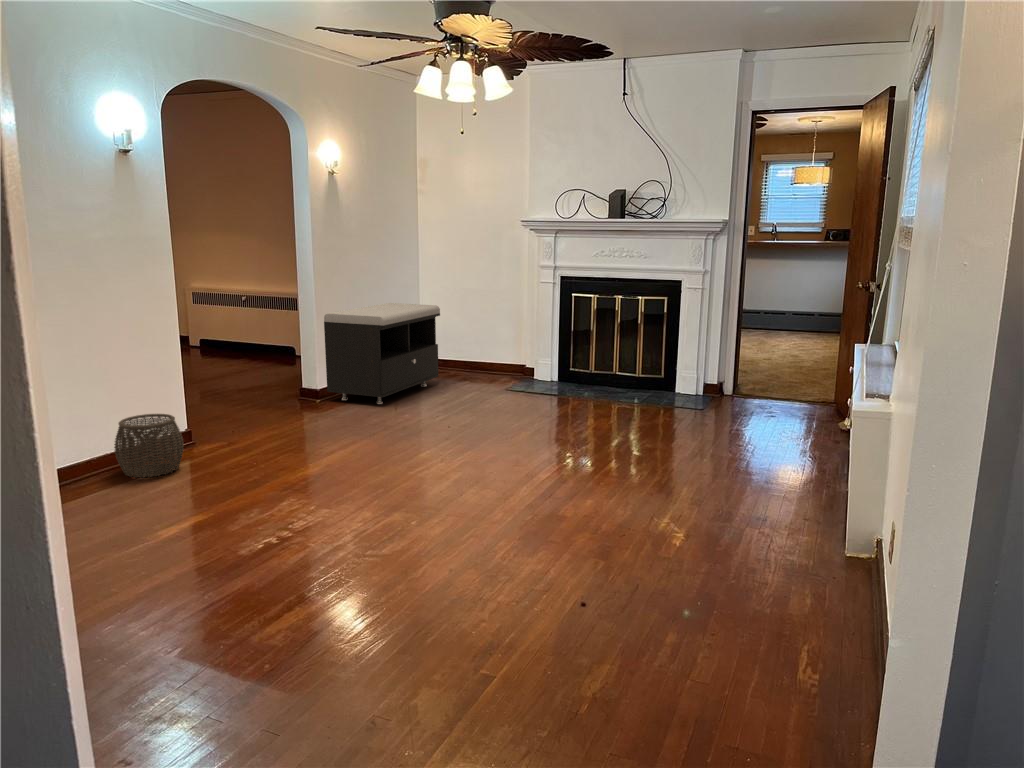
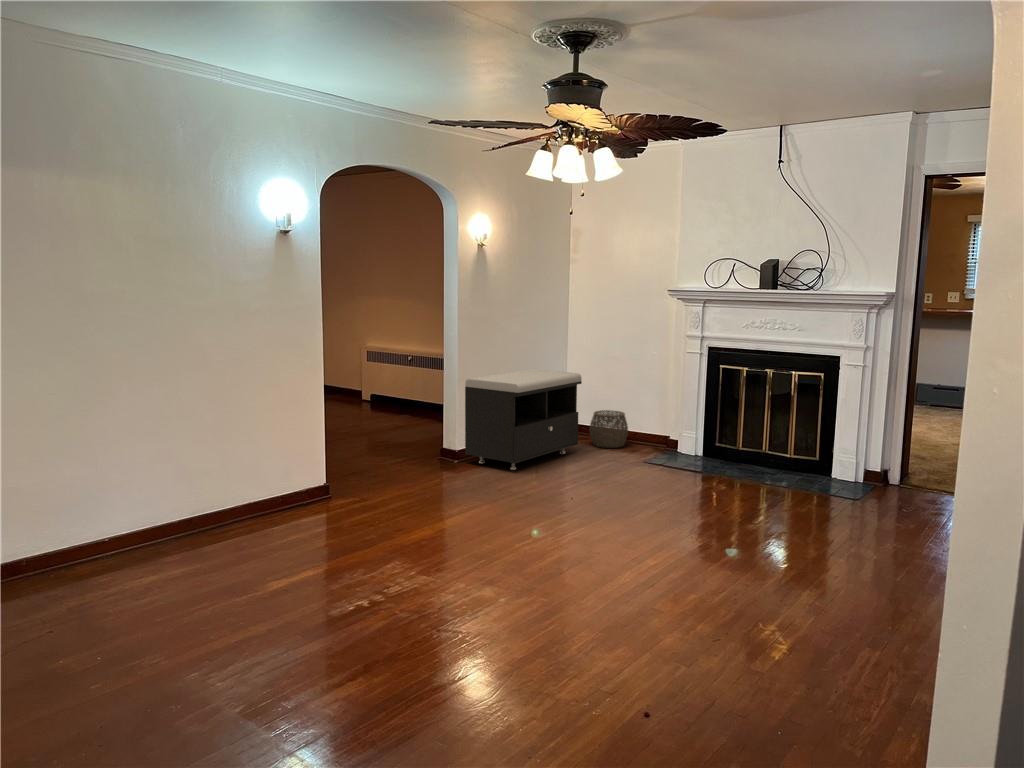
woven basket: present [114,414,184,478] -> present [590,410,628,448]

